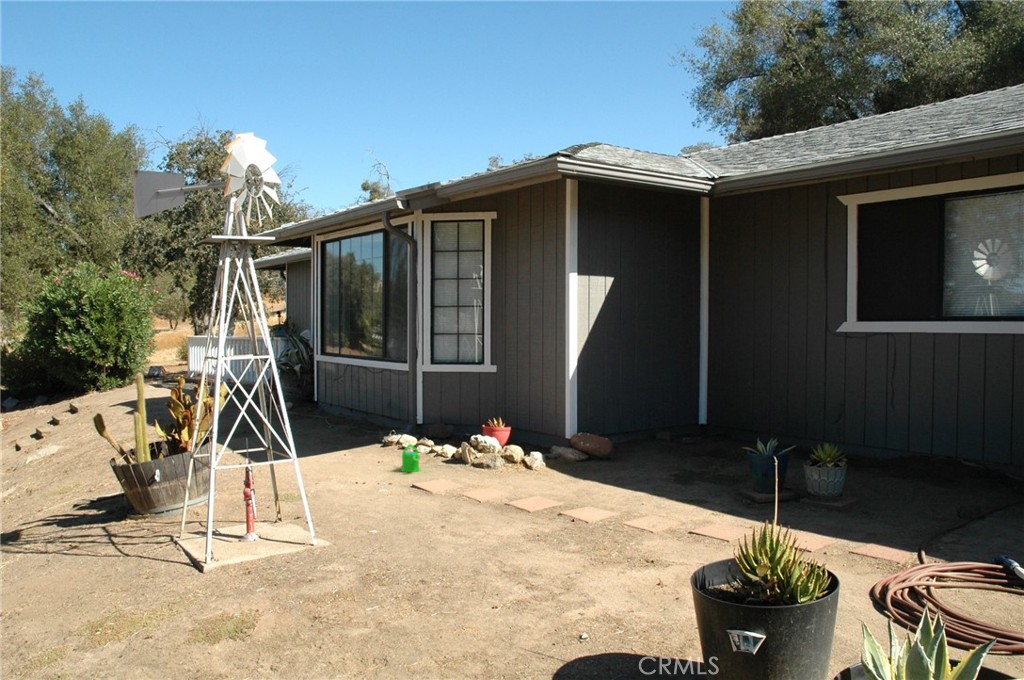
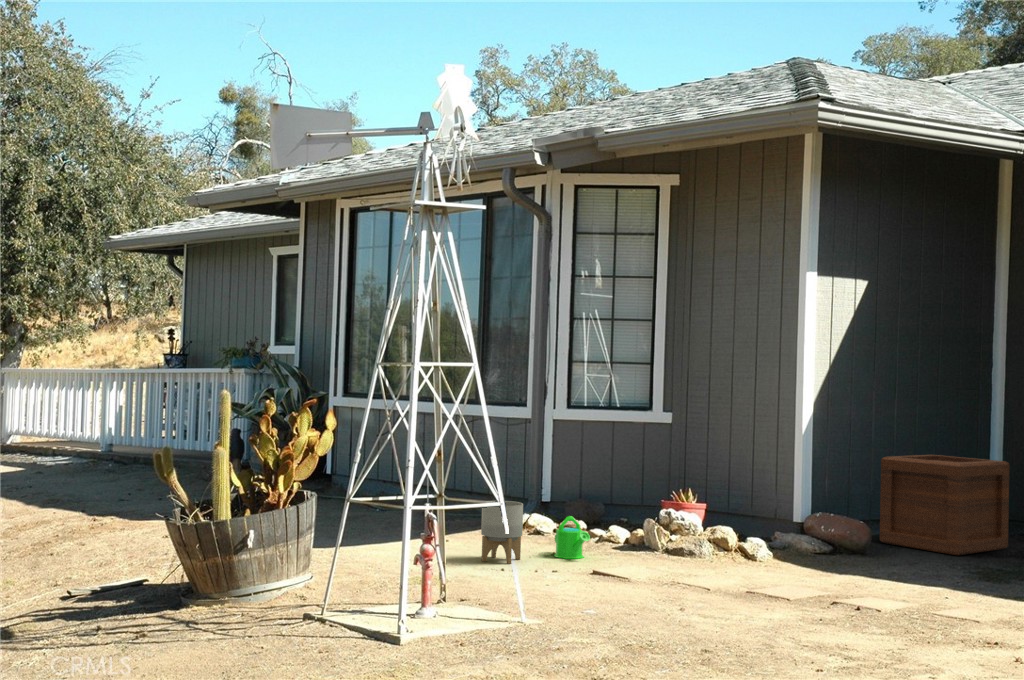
wooden crate: none [632,389,716,457] -> present [880,455,1009,555]
planter: none [348,437,376,478] -> present [481,501,523,564]

